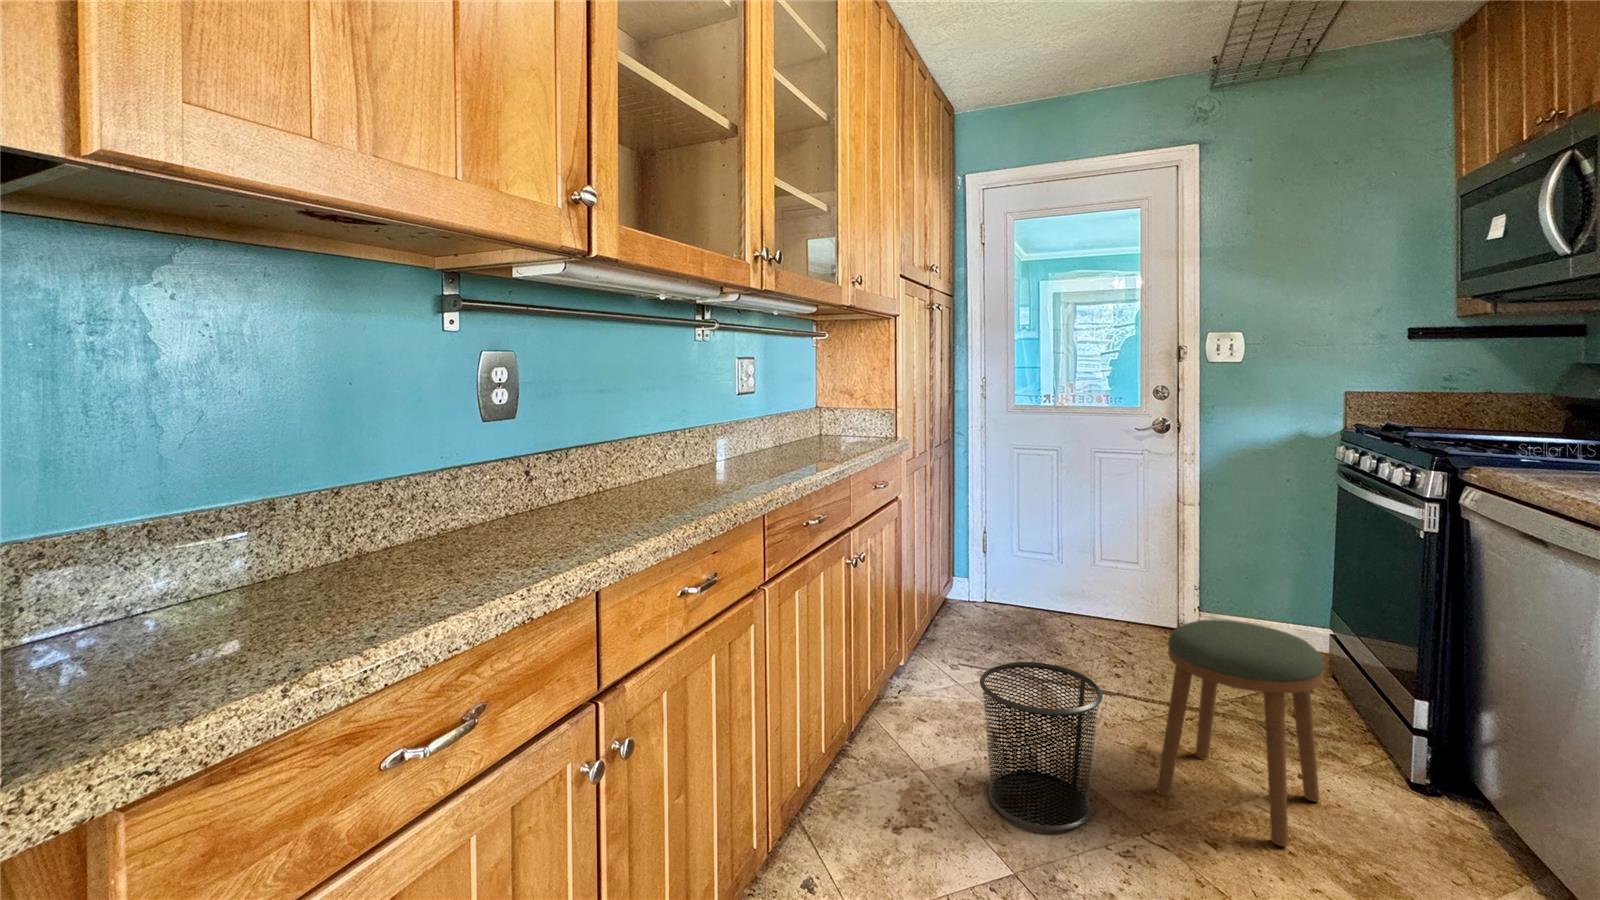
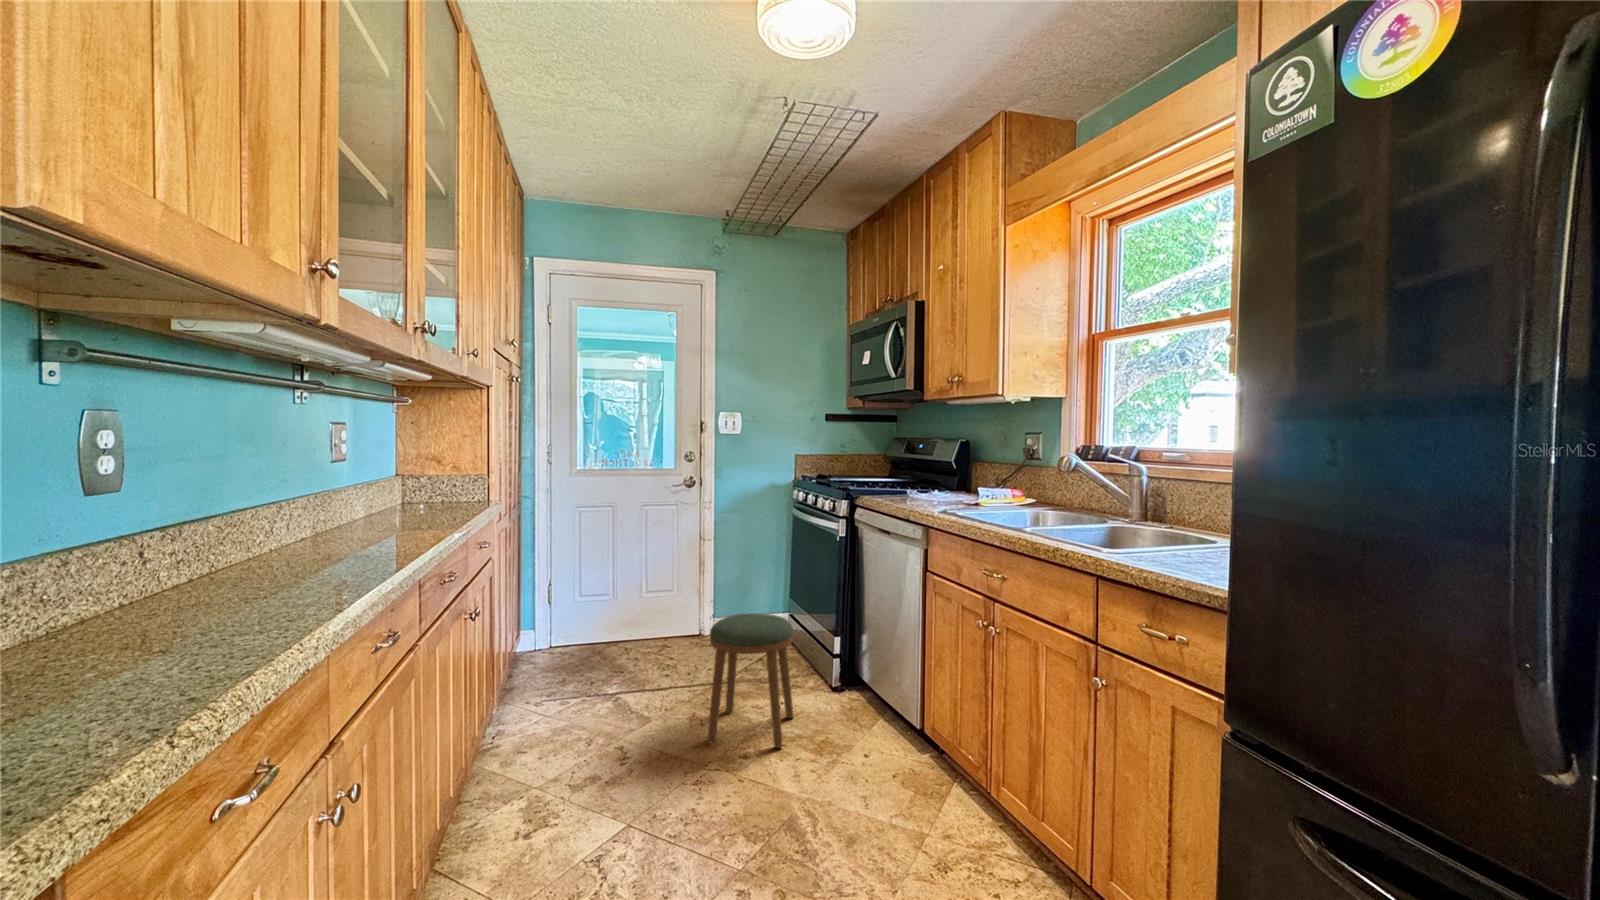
waste bin: present [980,662,1103,831] -> none [587,668,676,795]

